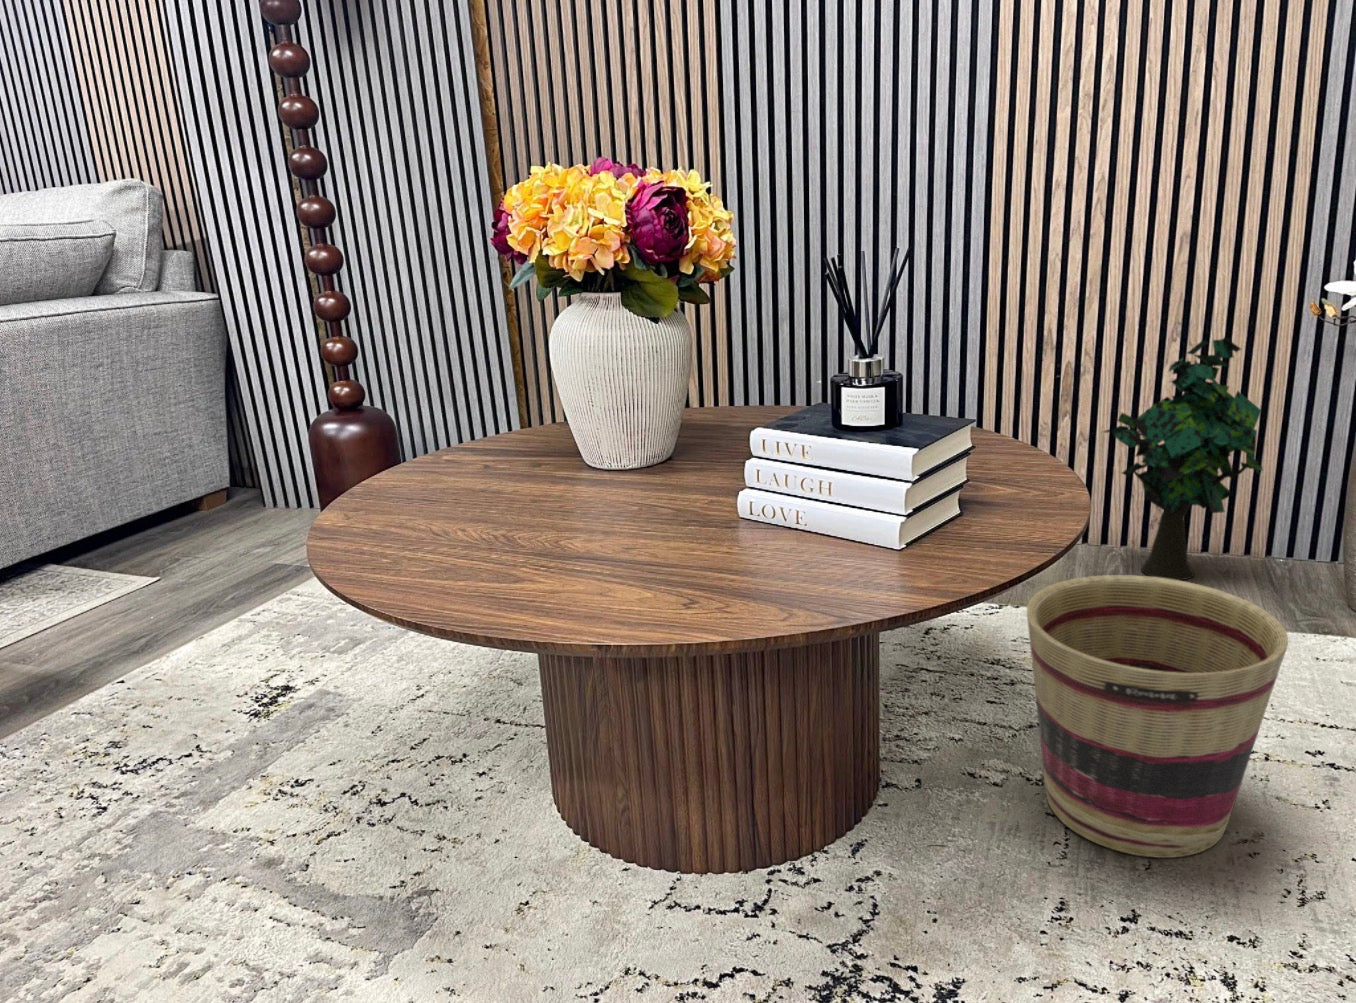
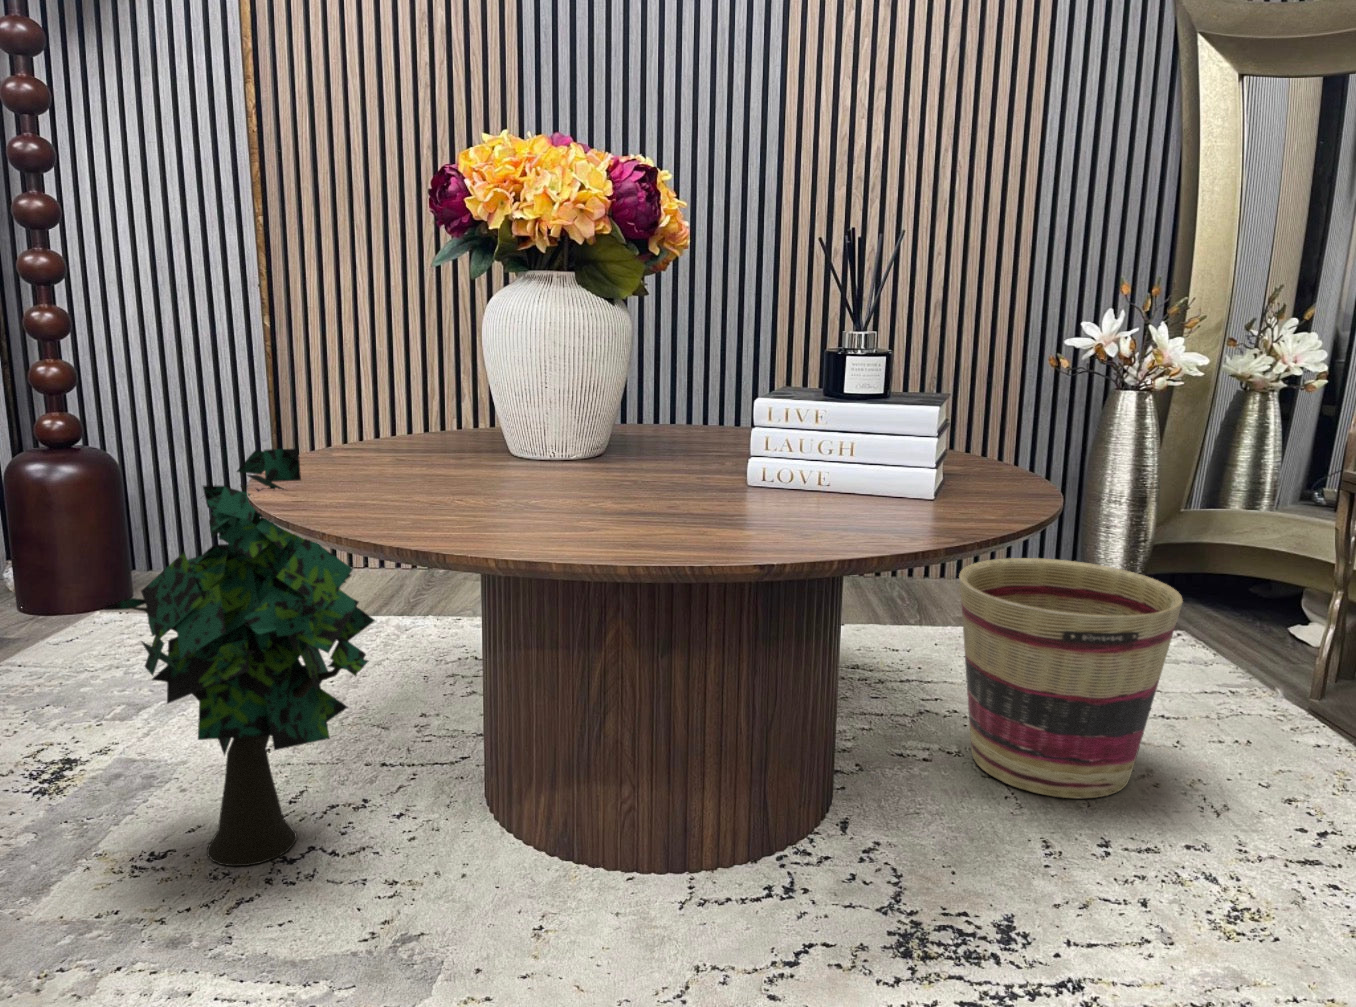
decorative plant: present [1104,337,1263,580] -> present [104,449,375,866]

